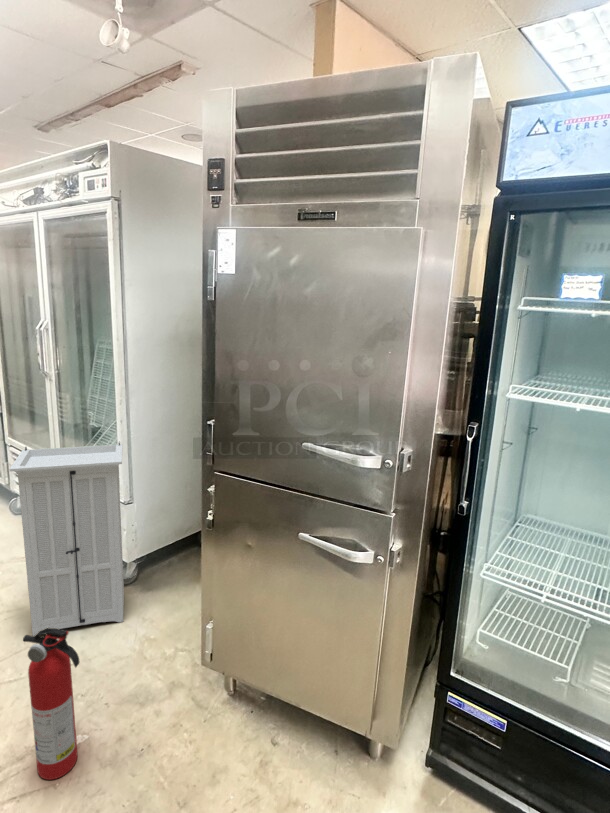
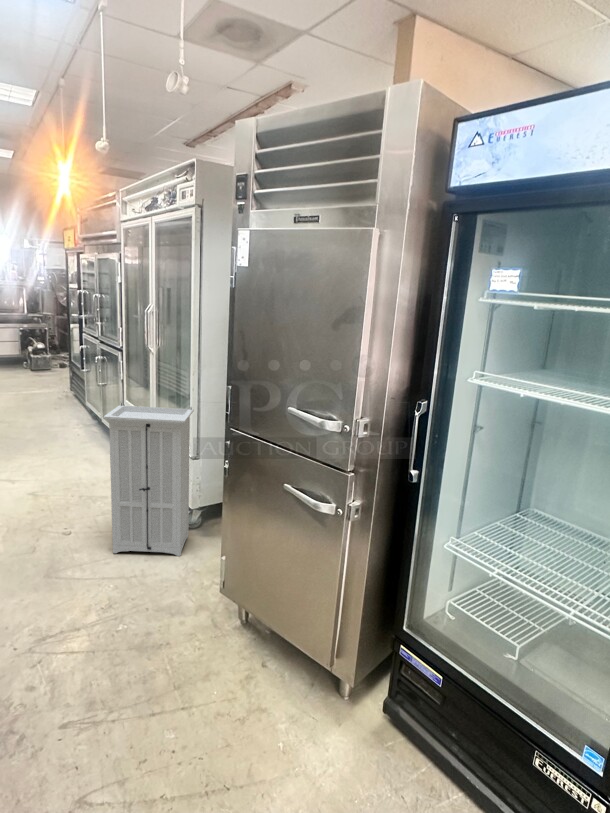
fire extinguisher: present [23,628,79,780] -> none [85,528,120,644]

